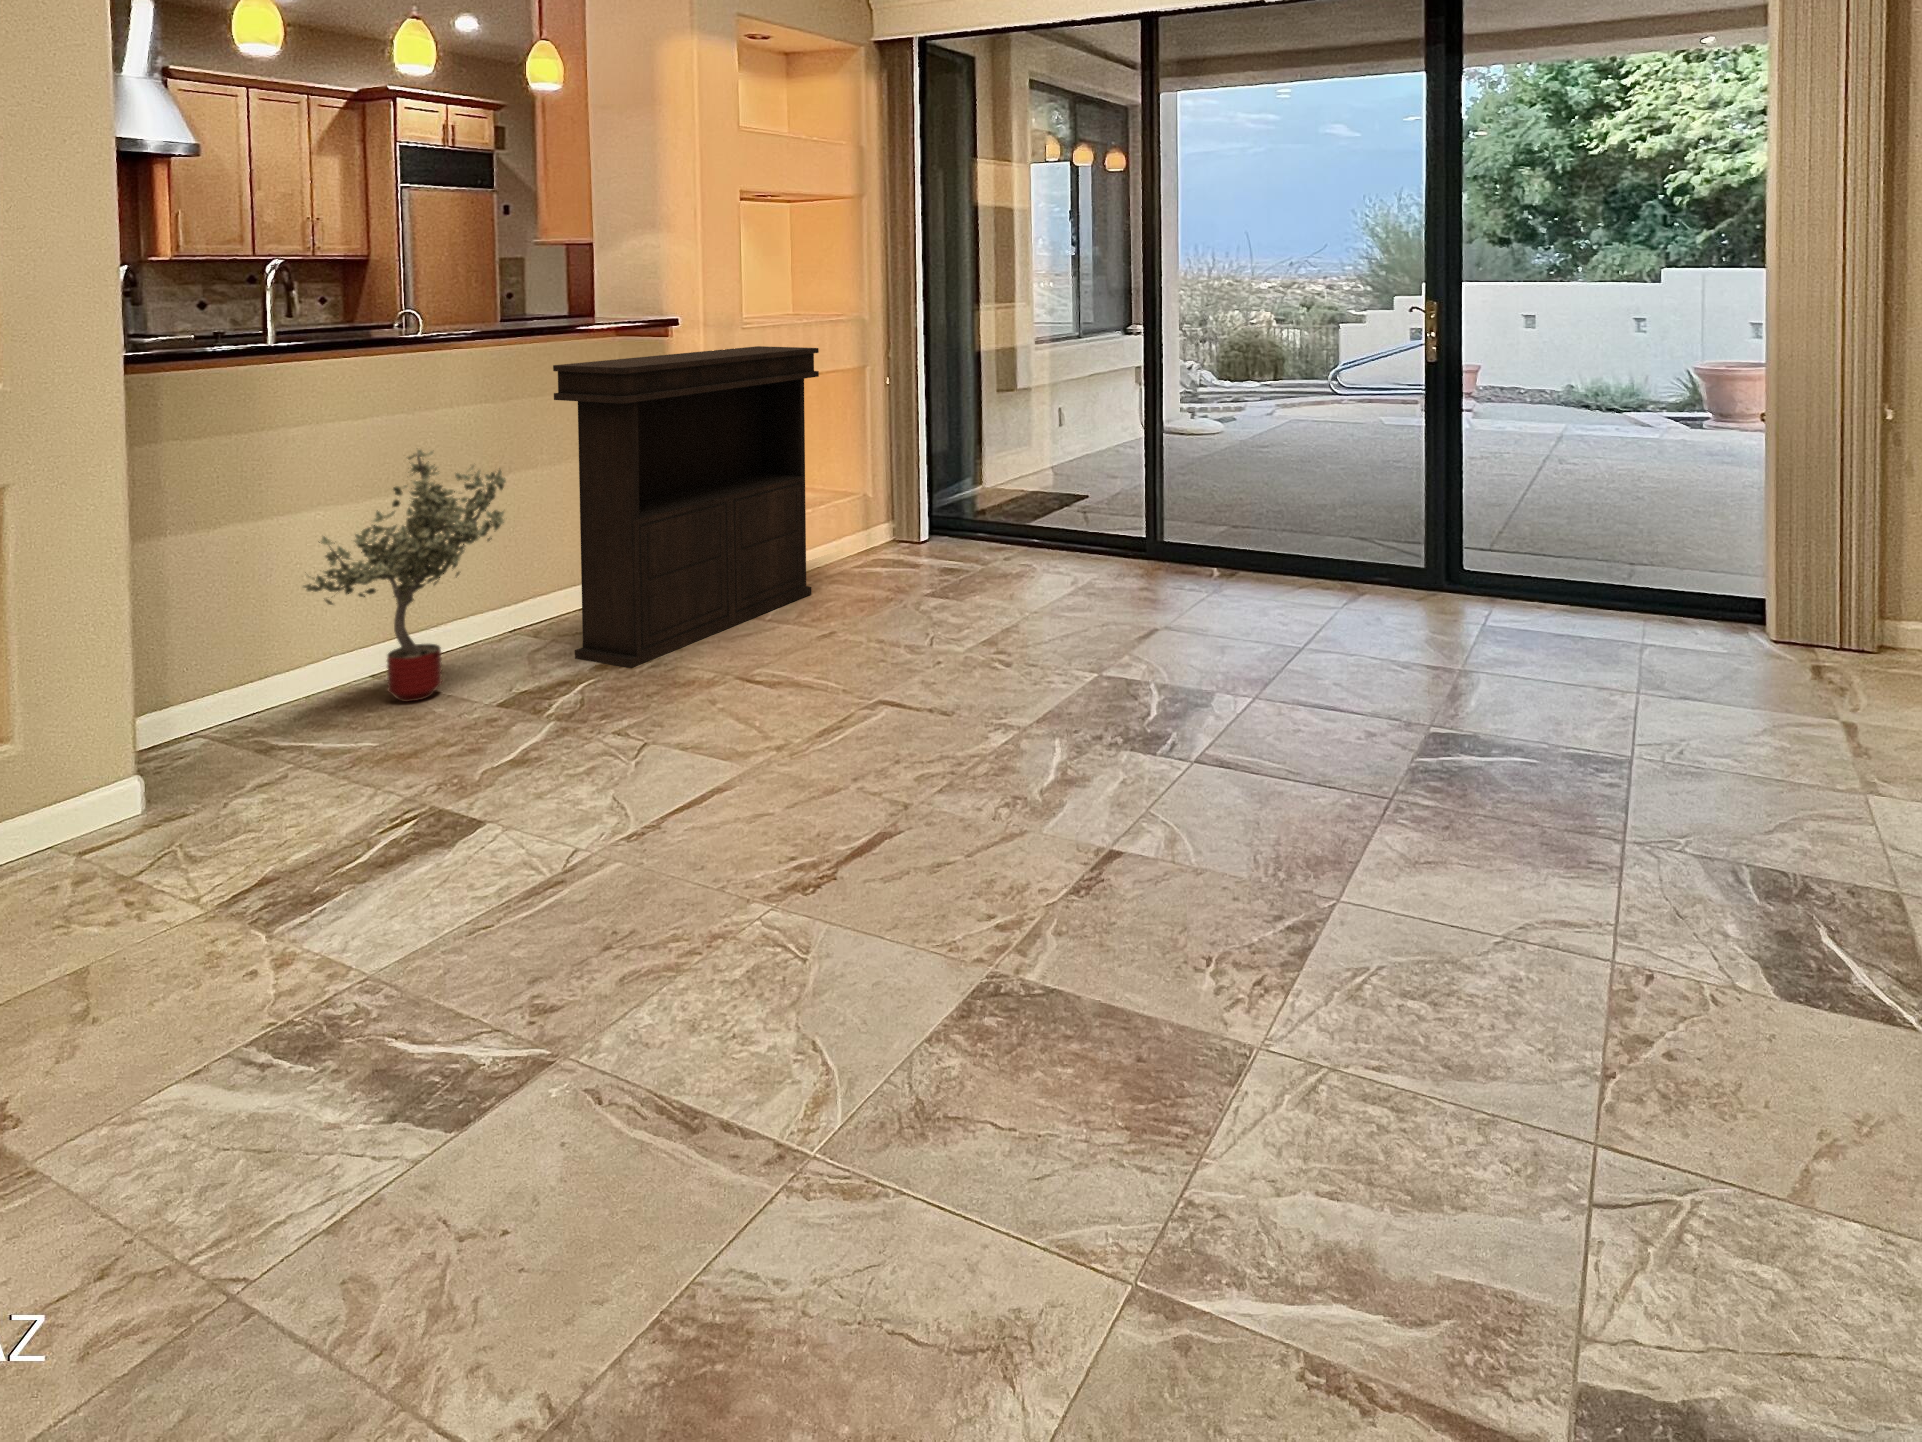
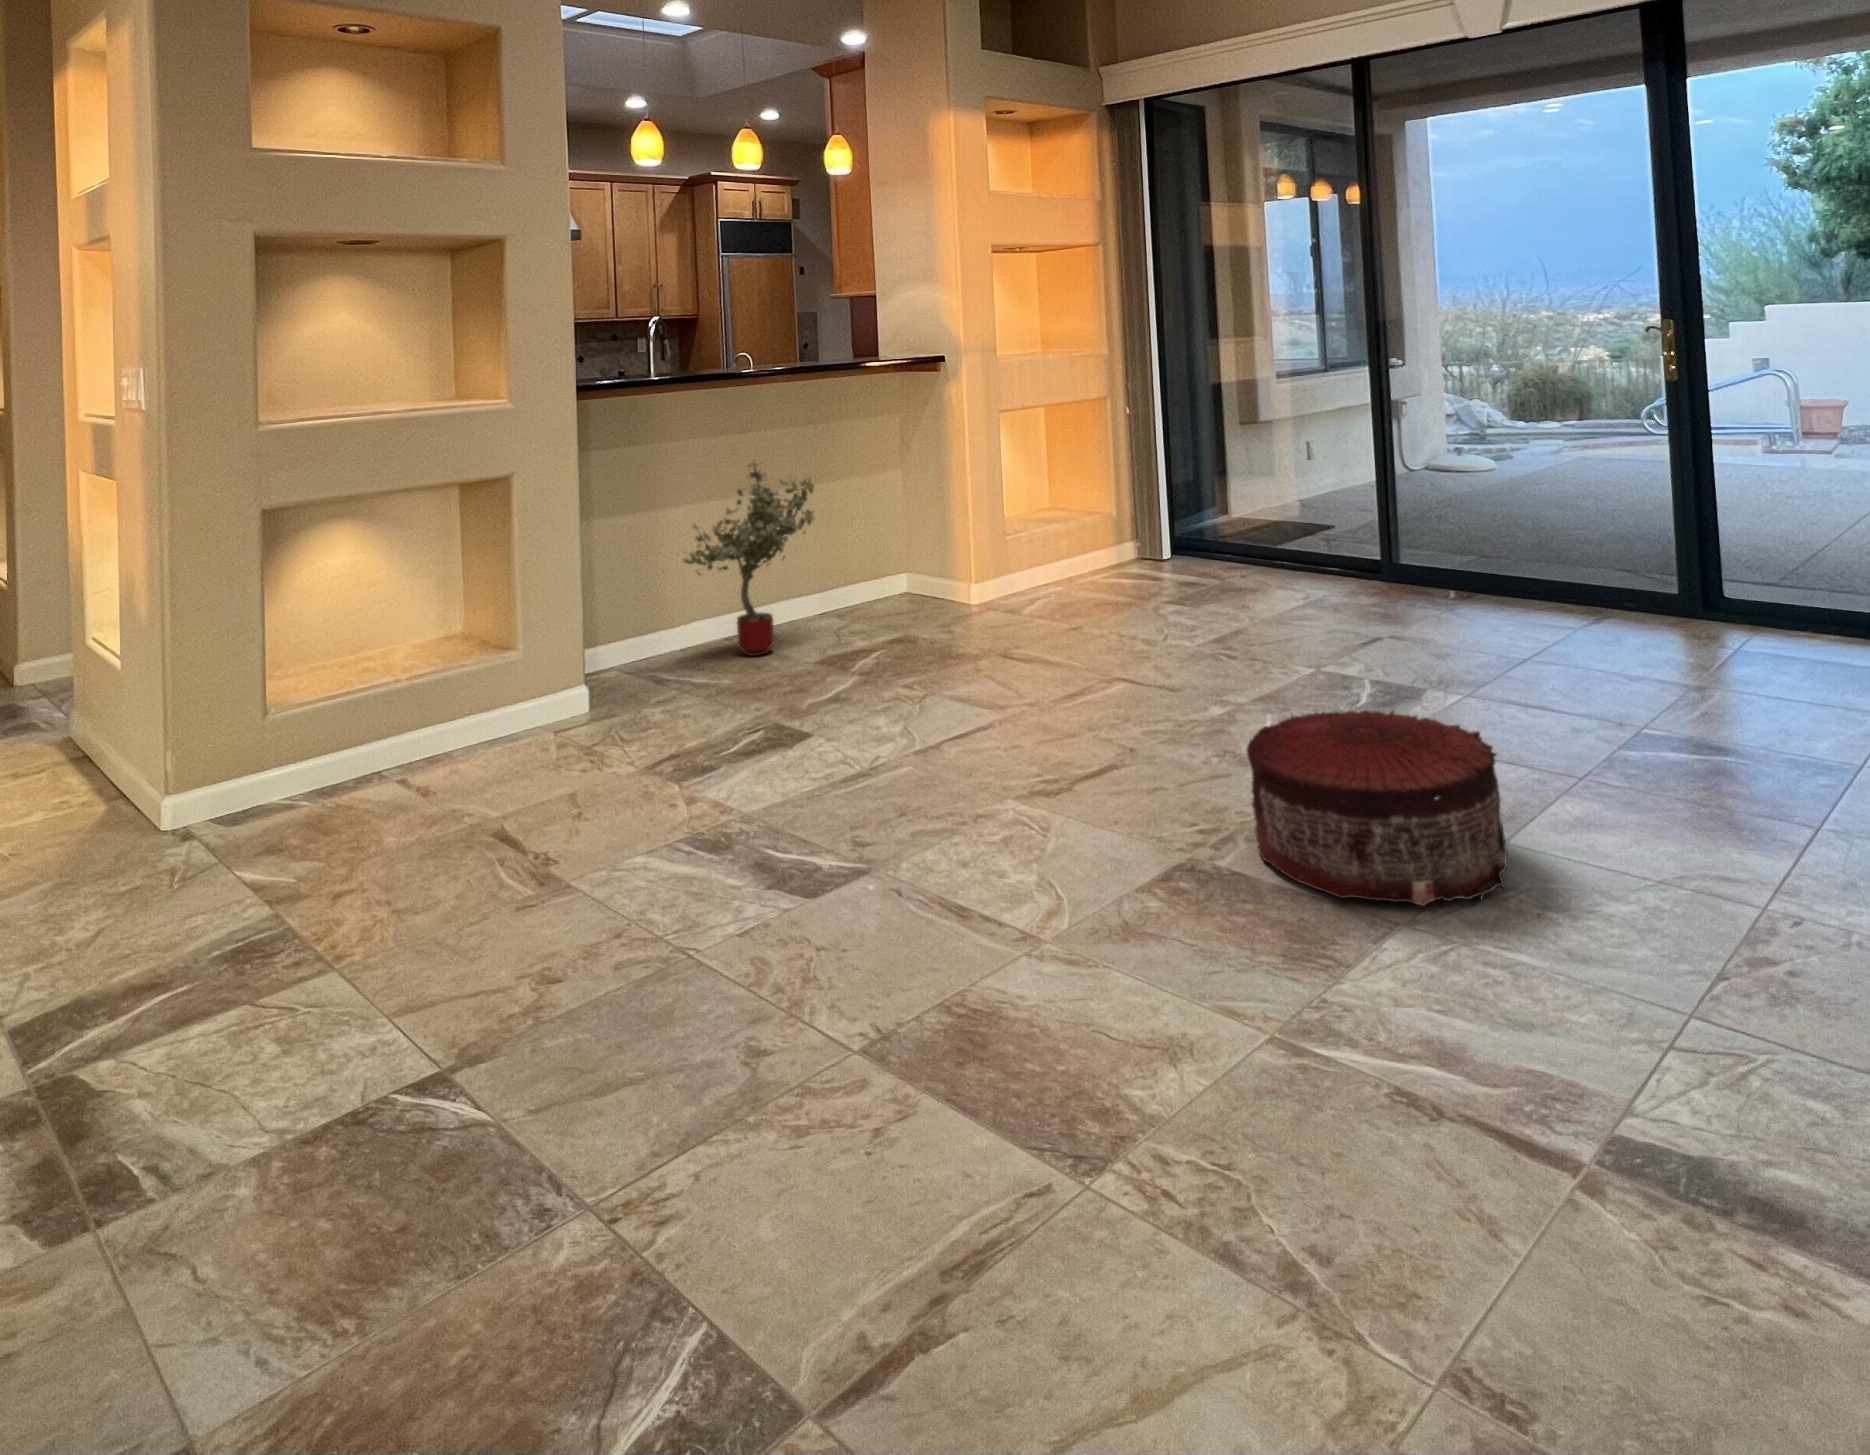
console table: present [553,346,819,668] -> none [846,377,1062,644]
pouf: none [1060,749,1342,1007] -> present [1247,710,1507,906]

